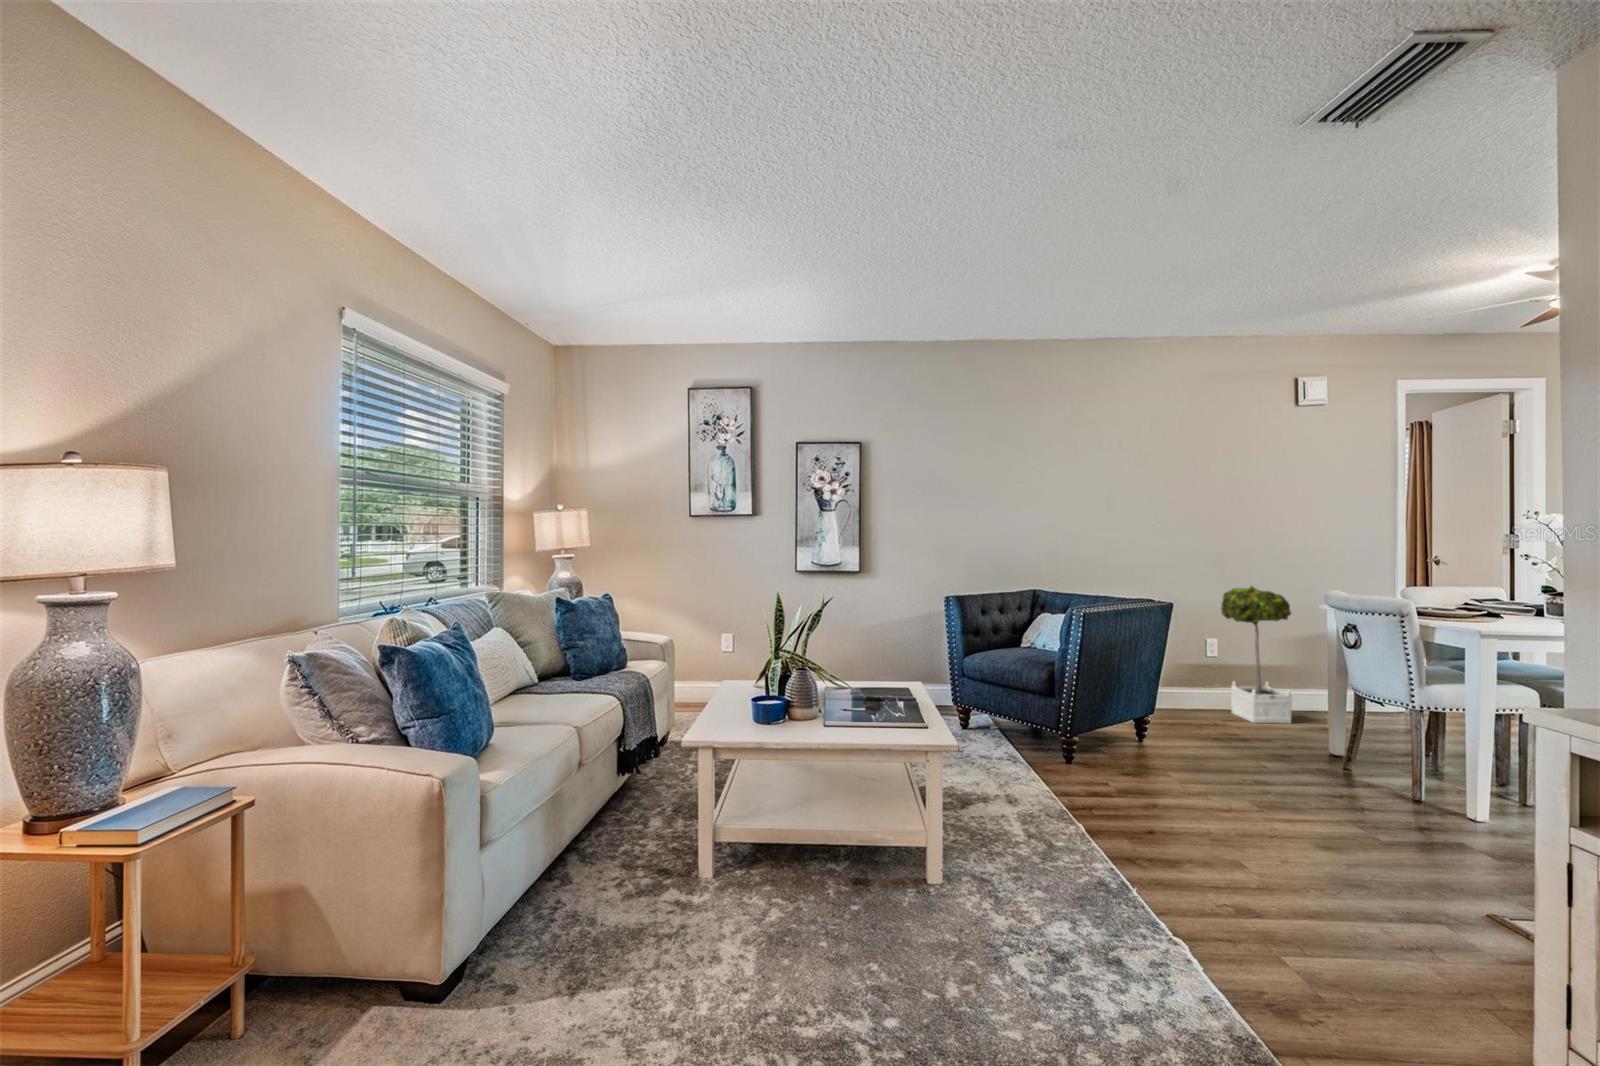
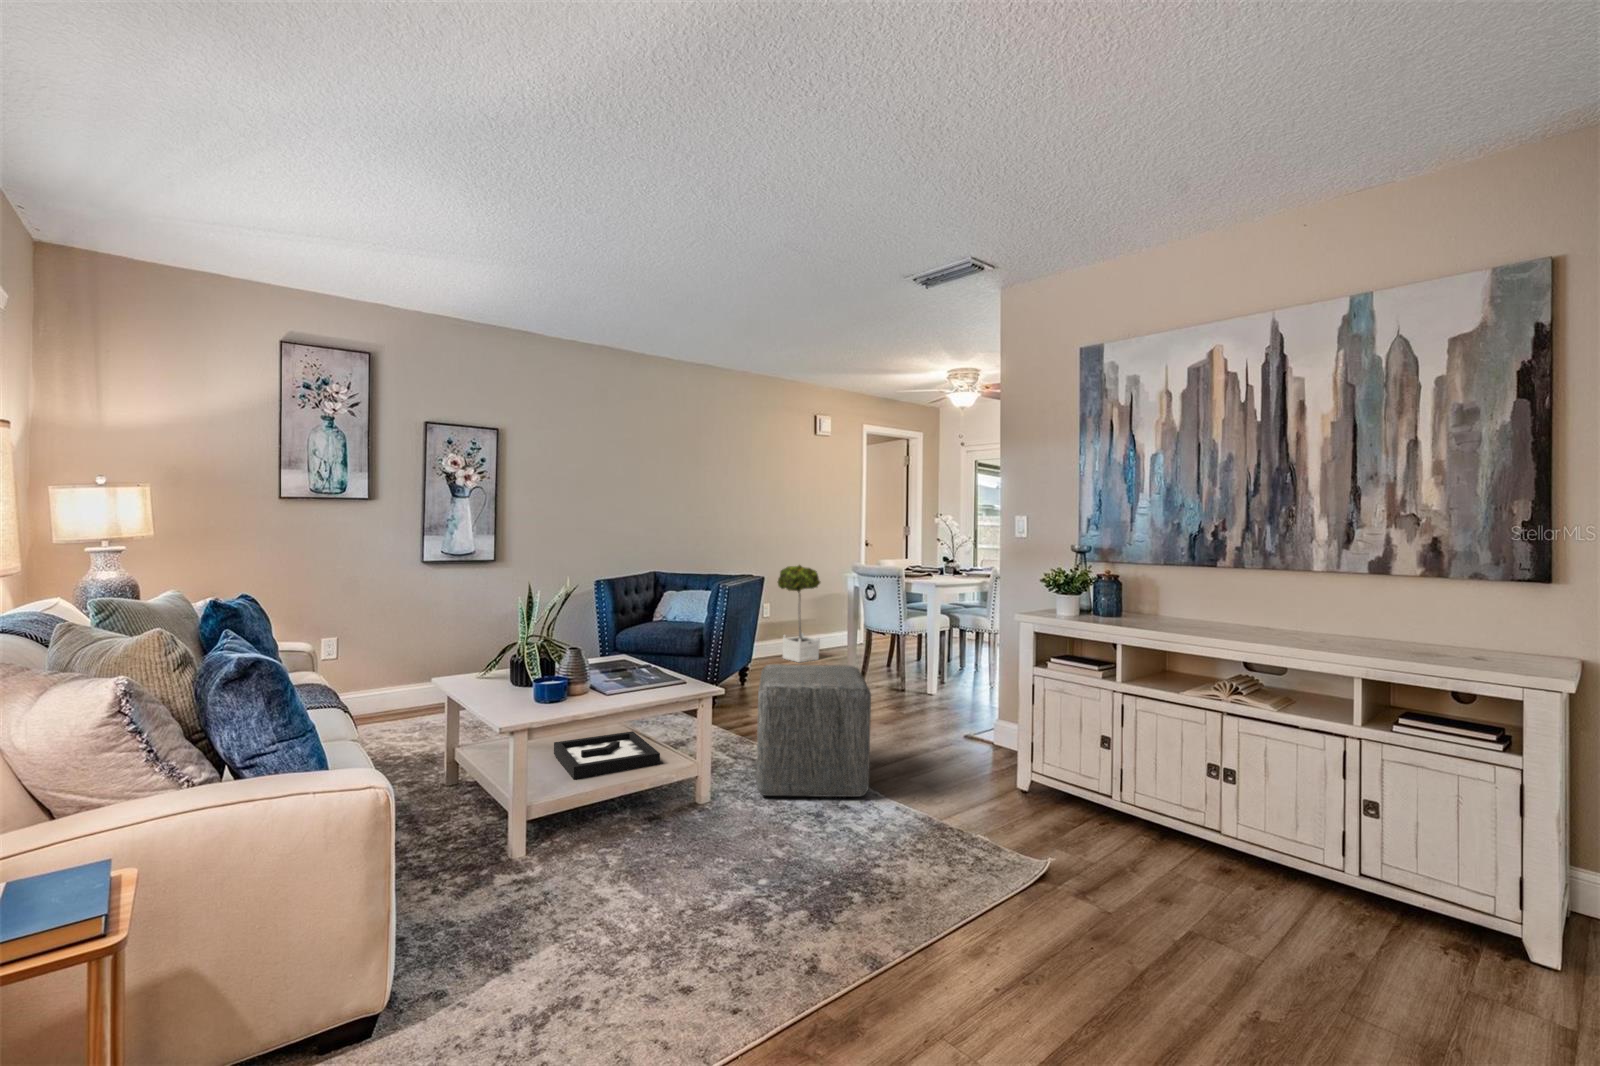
ottoman: none [1004,720,1208,955] -> present [756,664,871,797]
decorative tray: none [781,765,887,820] -> present [554,731,660,780]

